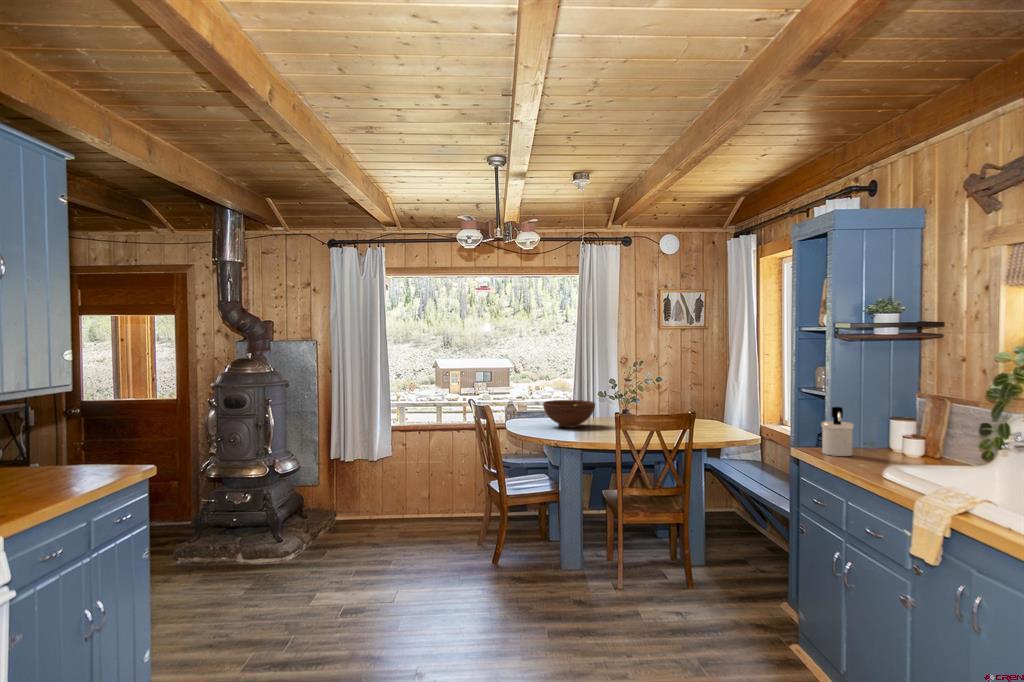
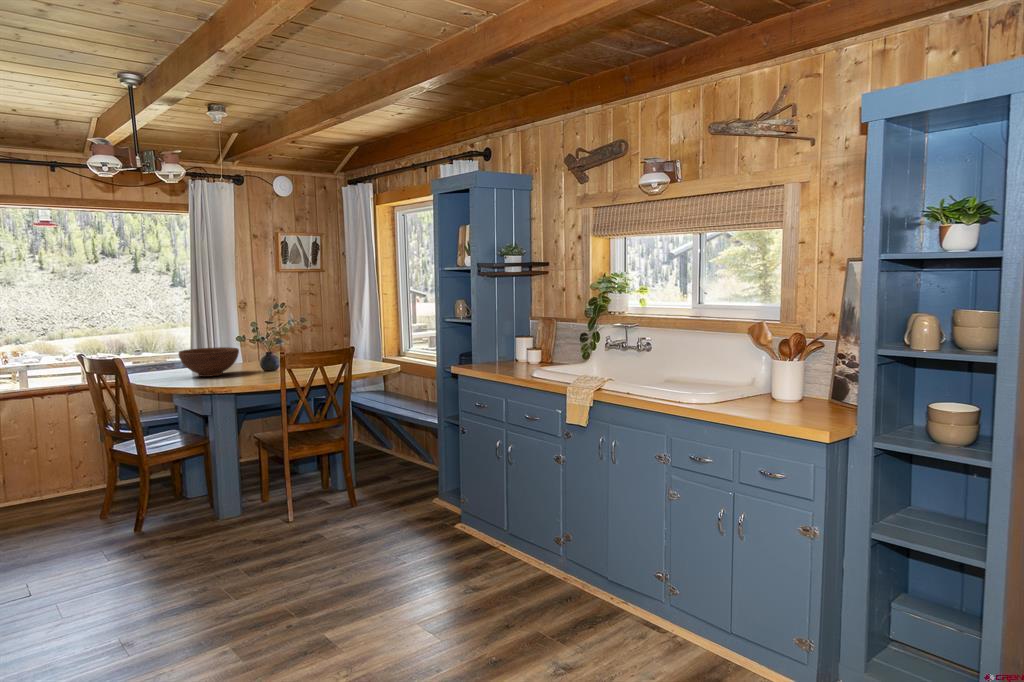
soap dispenser: present [821,407,853,456] -> none [476,329,499,367]

